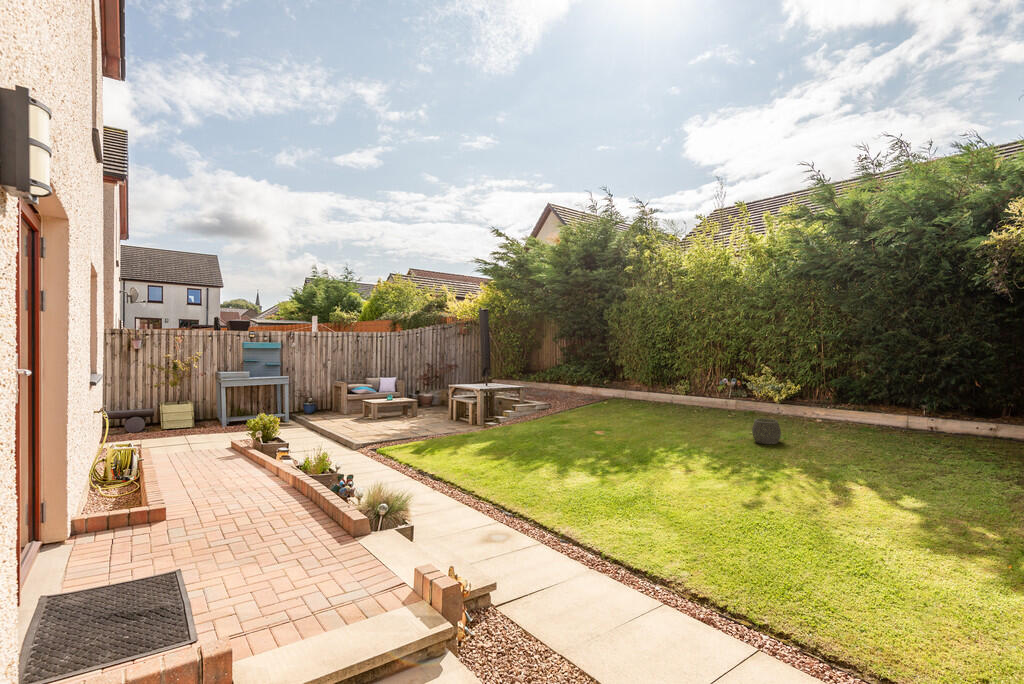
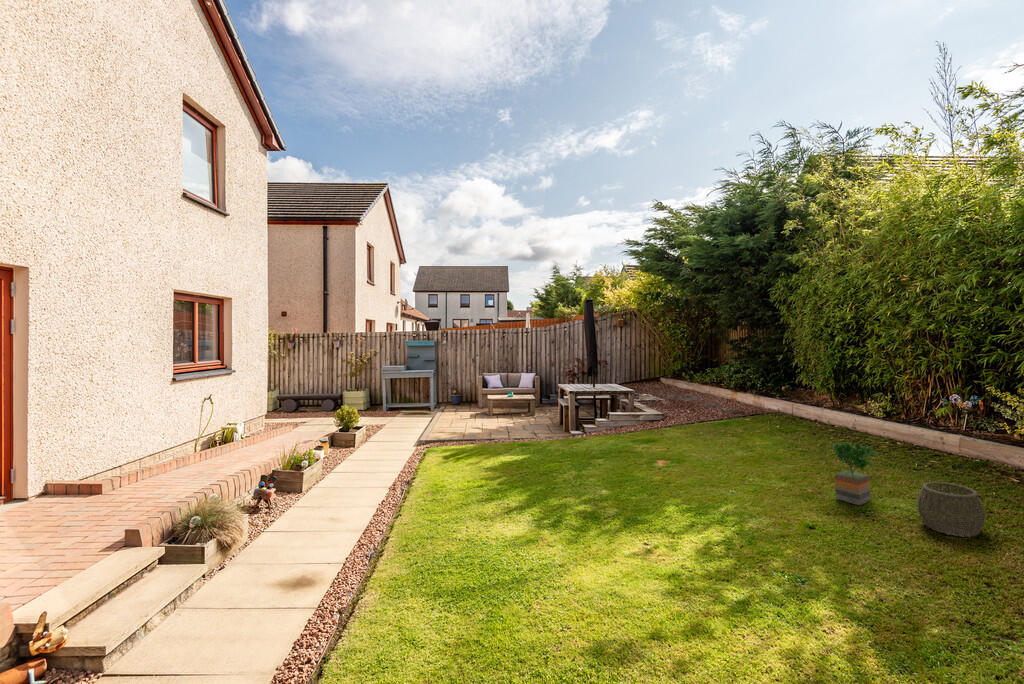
potted tree: none [703,403,729,439] -> present [833,443,877,505]

